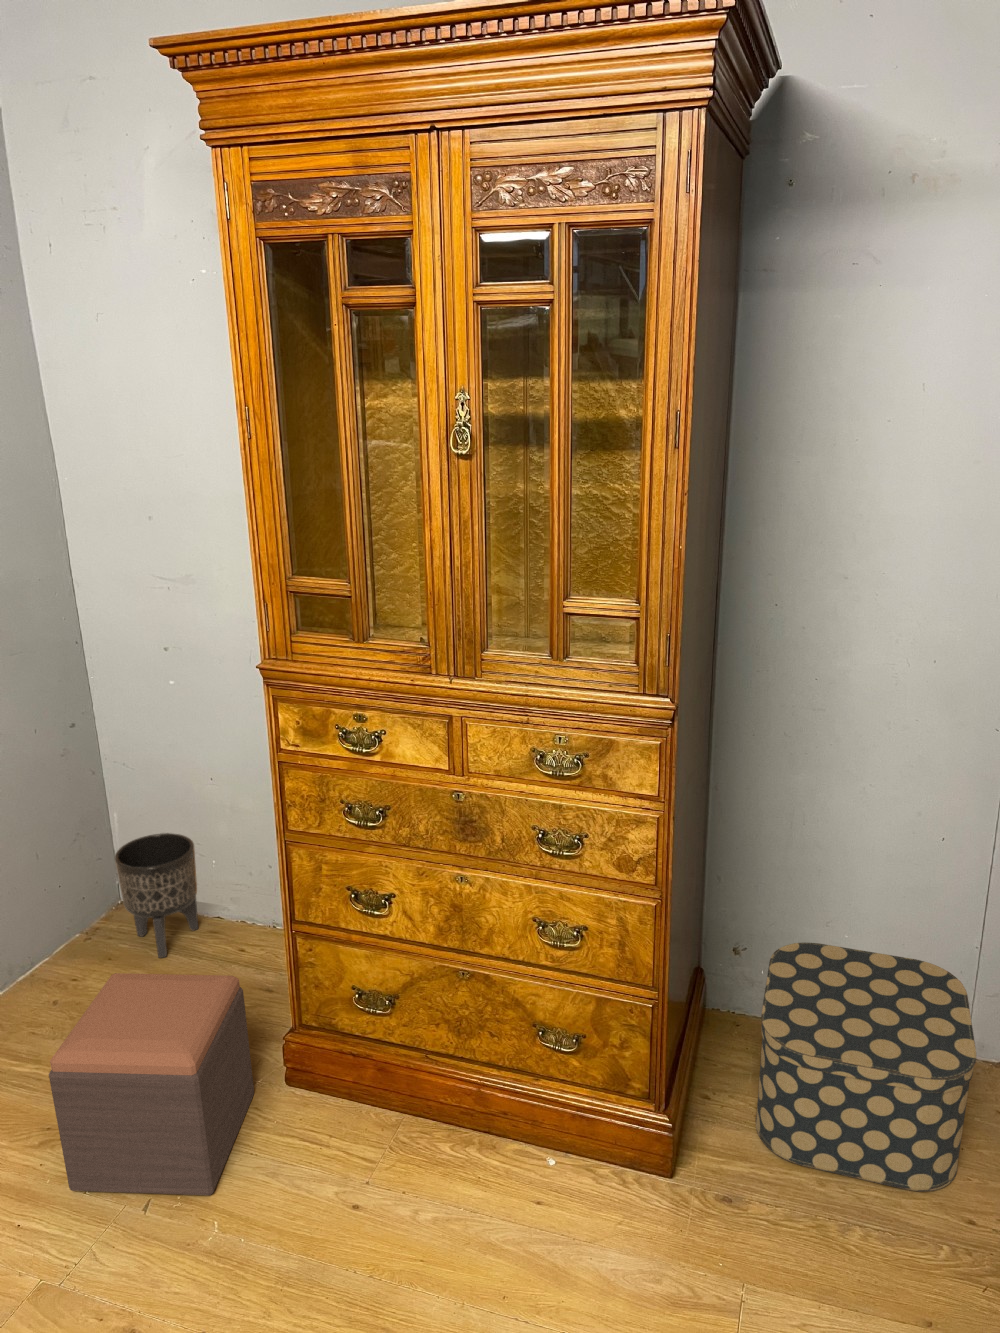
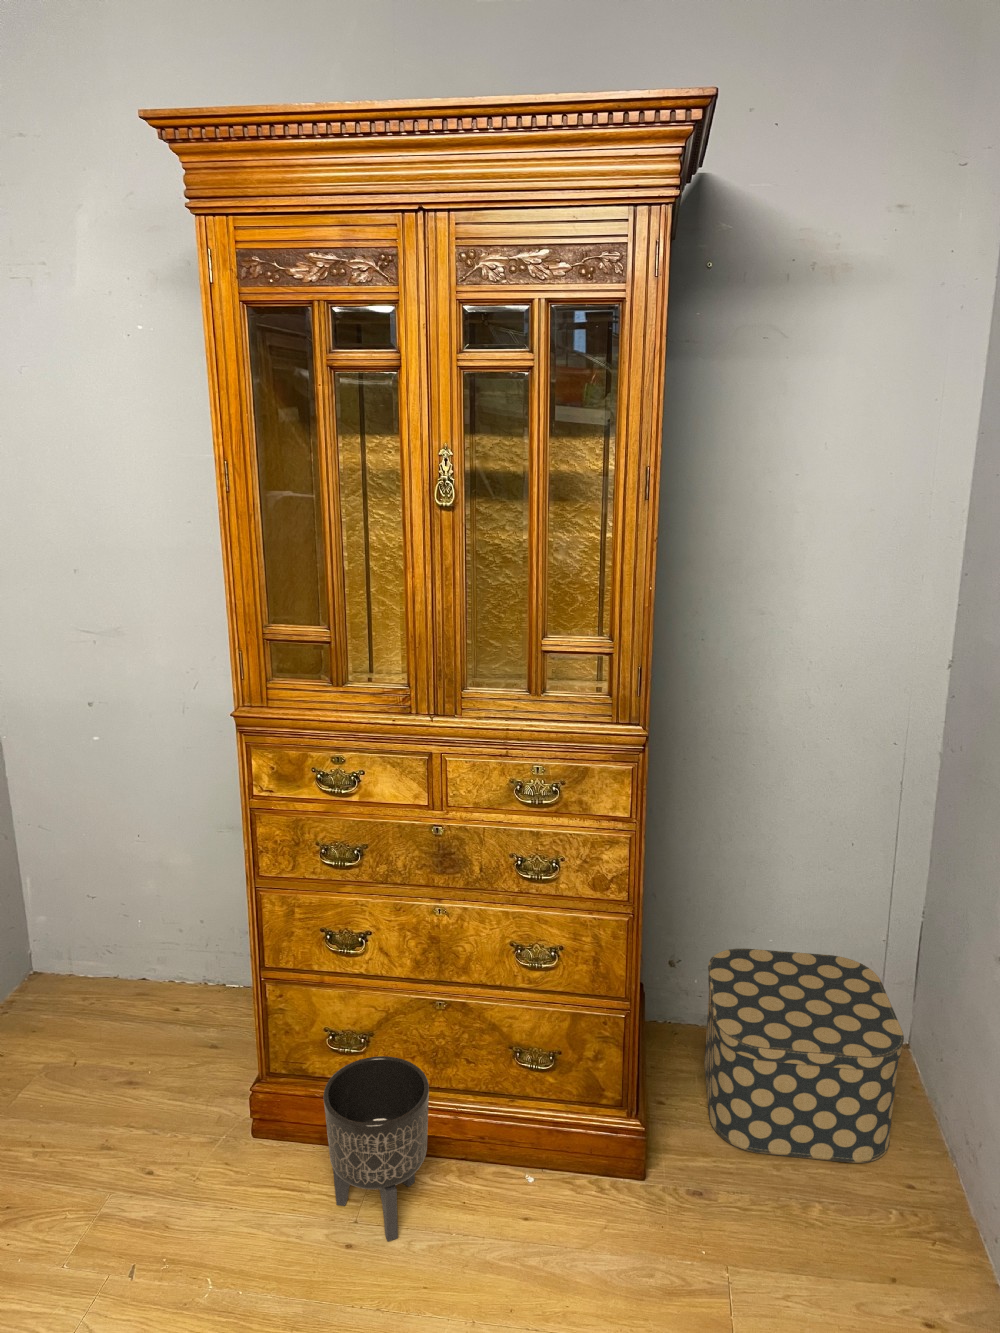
planter: present [115,833,198,958] -> present [323,1056,429,1241]
footstool: present [49,973,254,1195] -> none [23,1029,222,1274]

